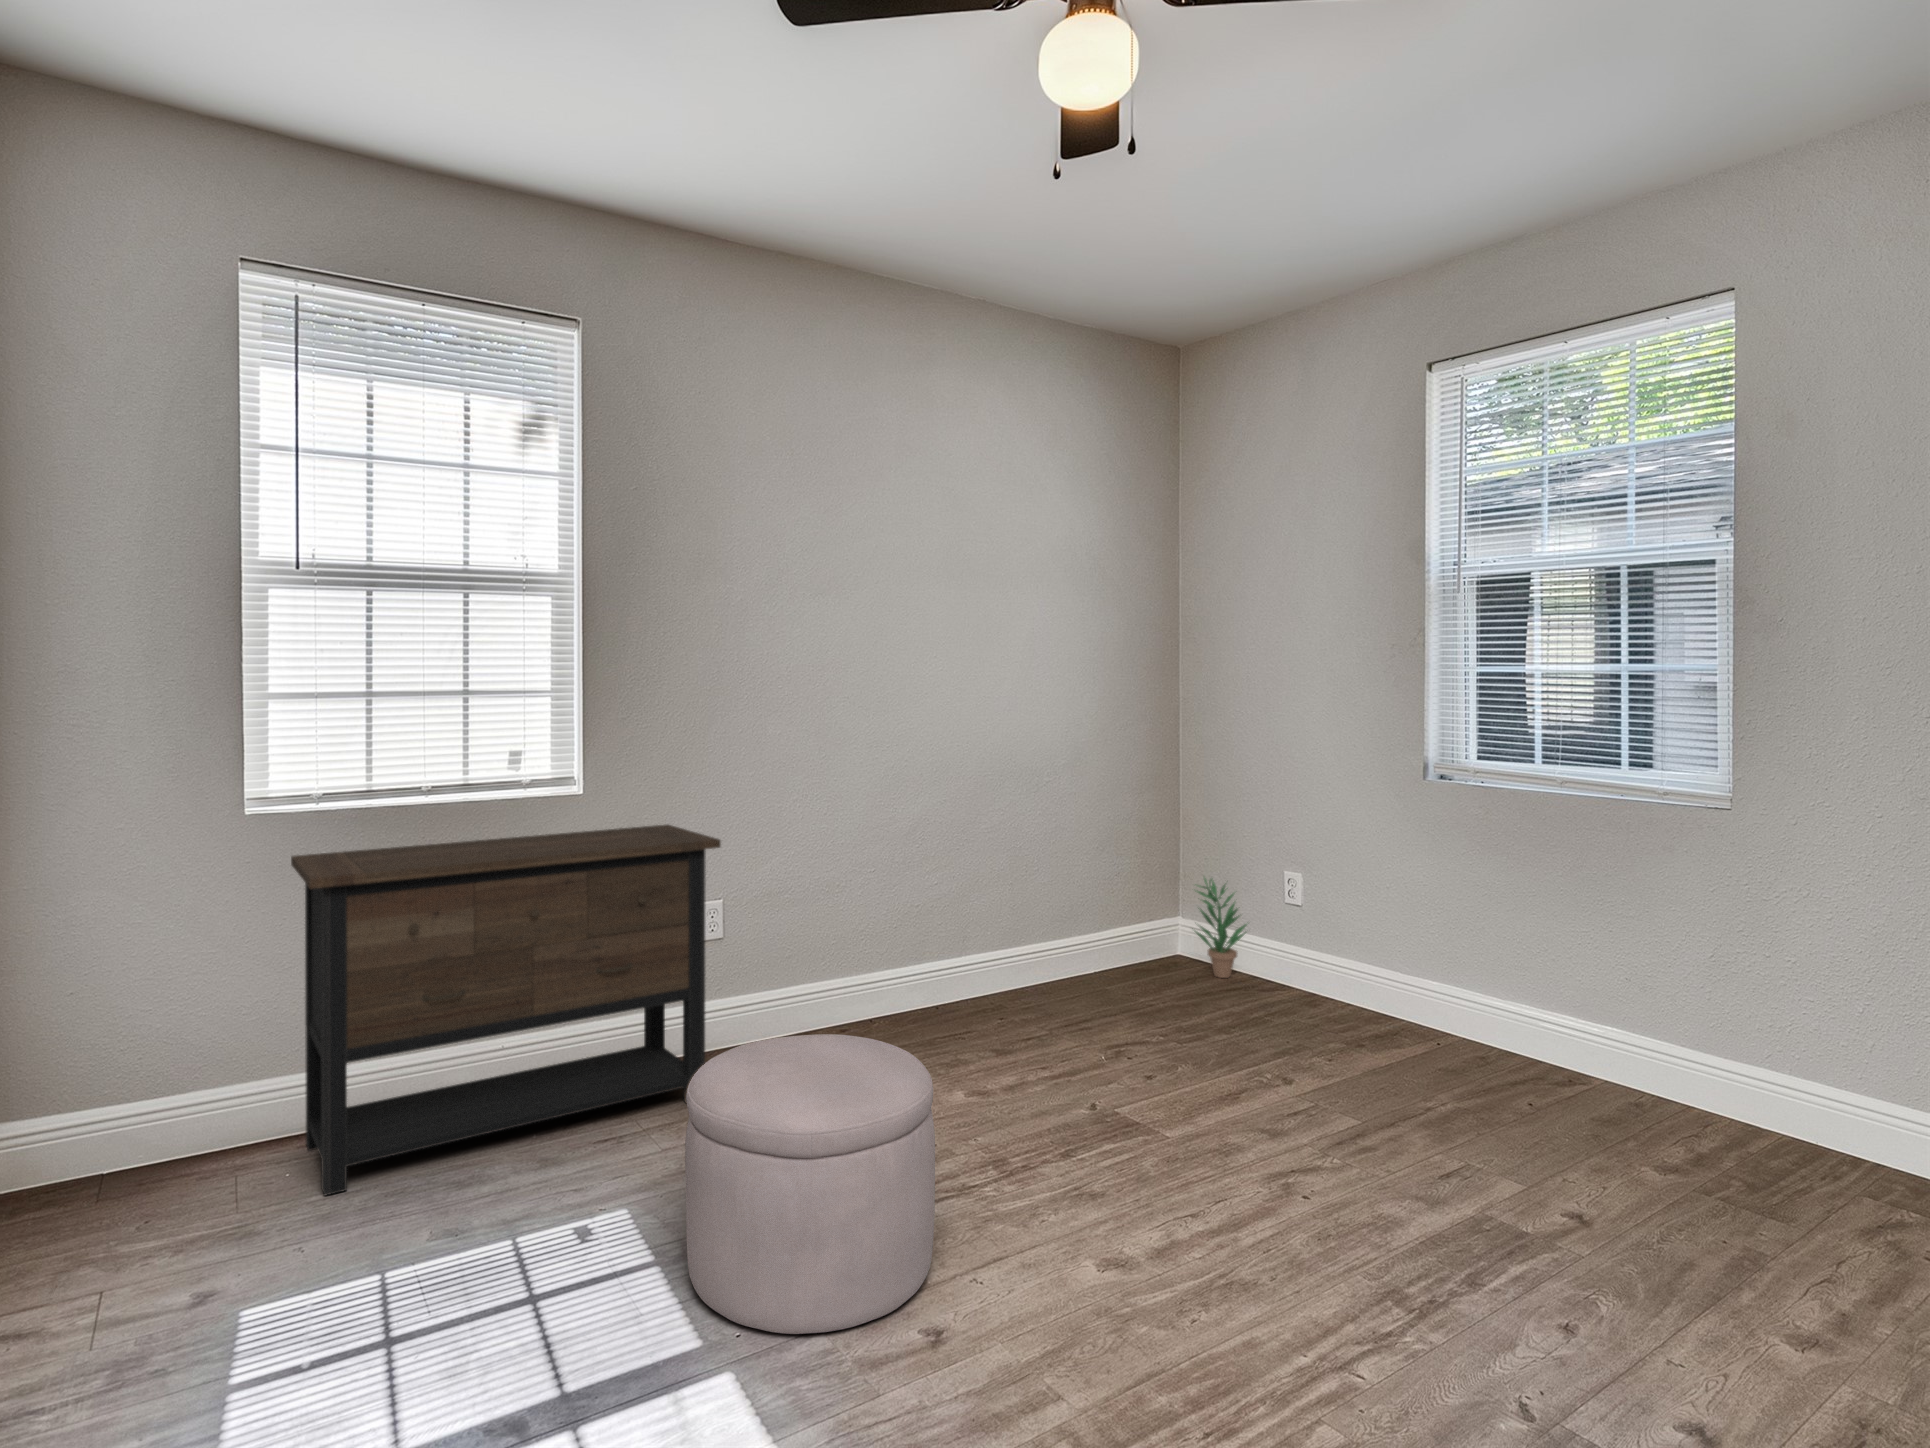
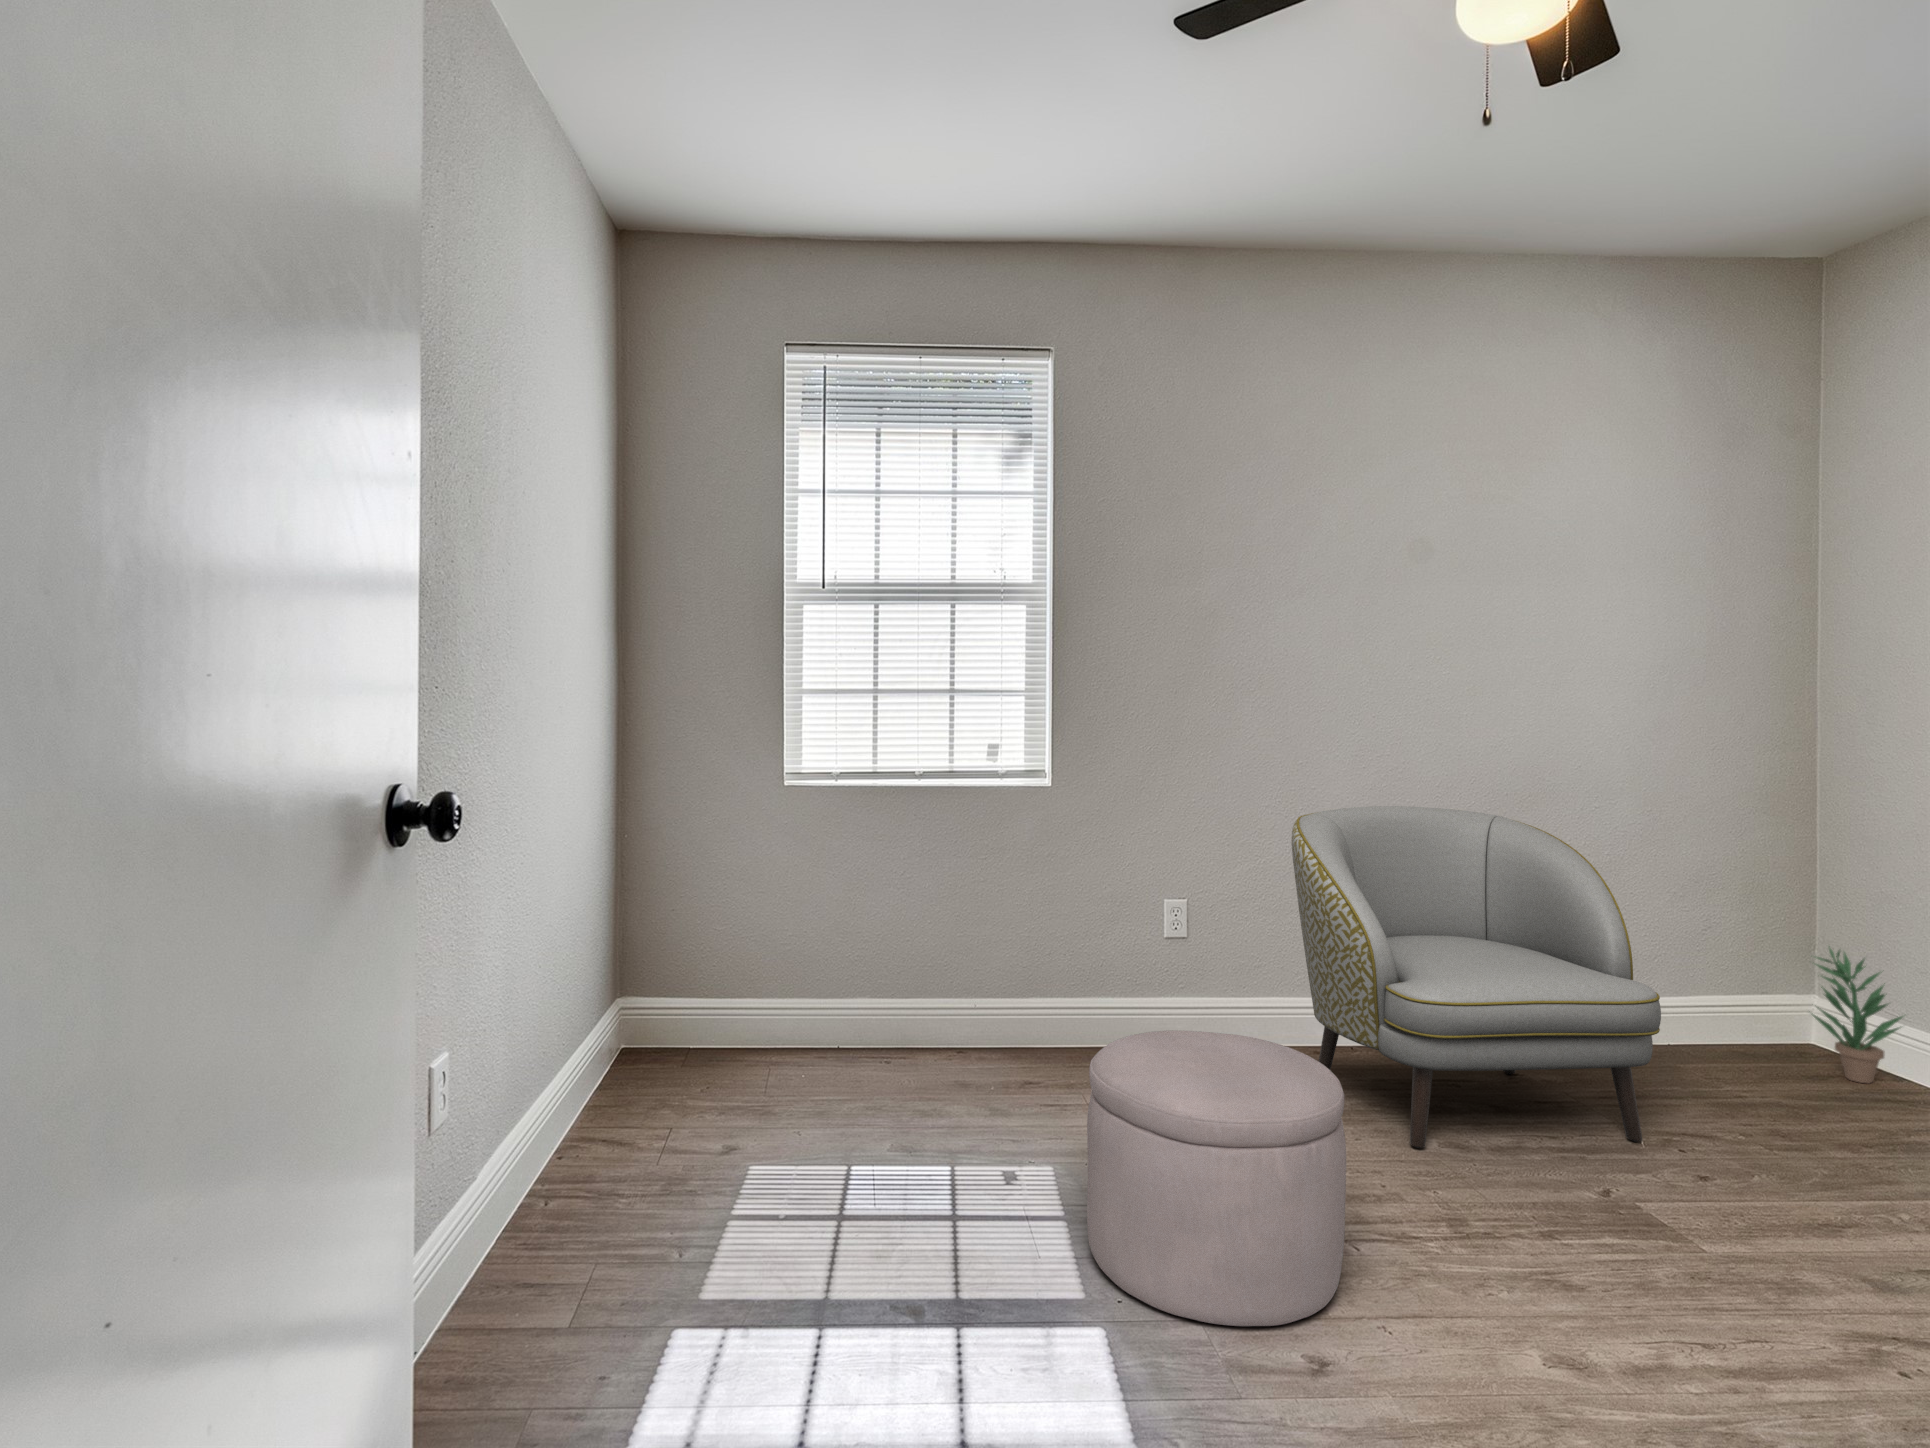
armchair: none [824,788,1121,1103] -> present [1292,806,1661,1148]
dresser: present [291,825,721,1196] -> none [813,821,1172,1102]

